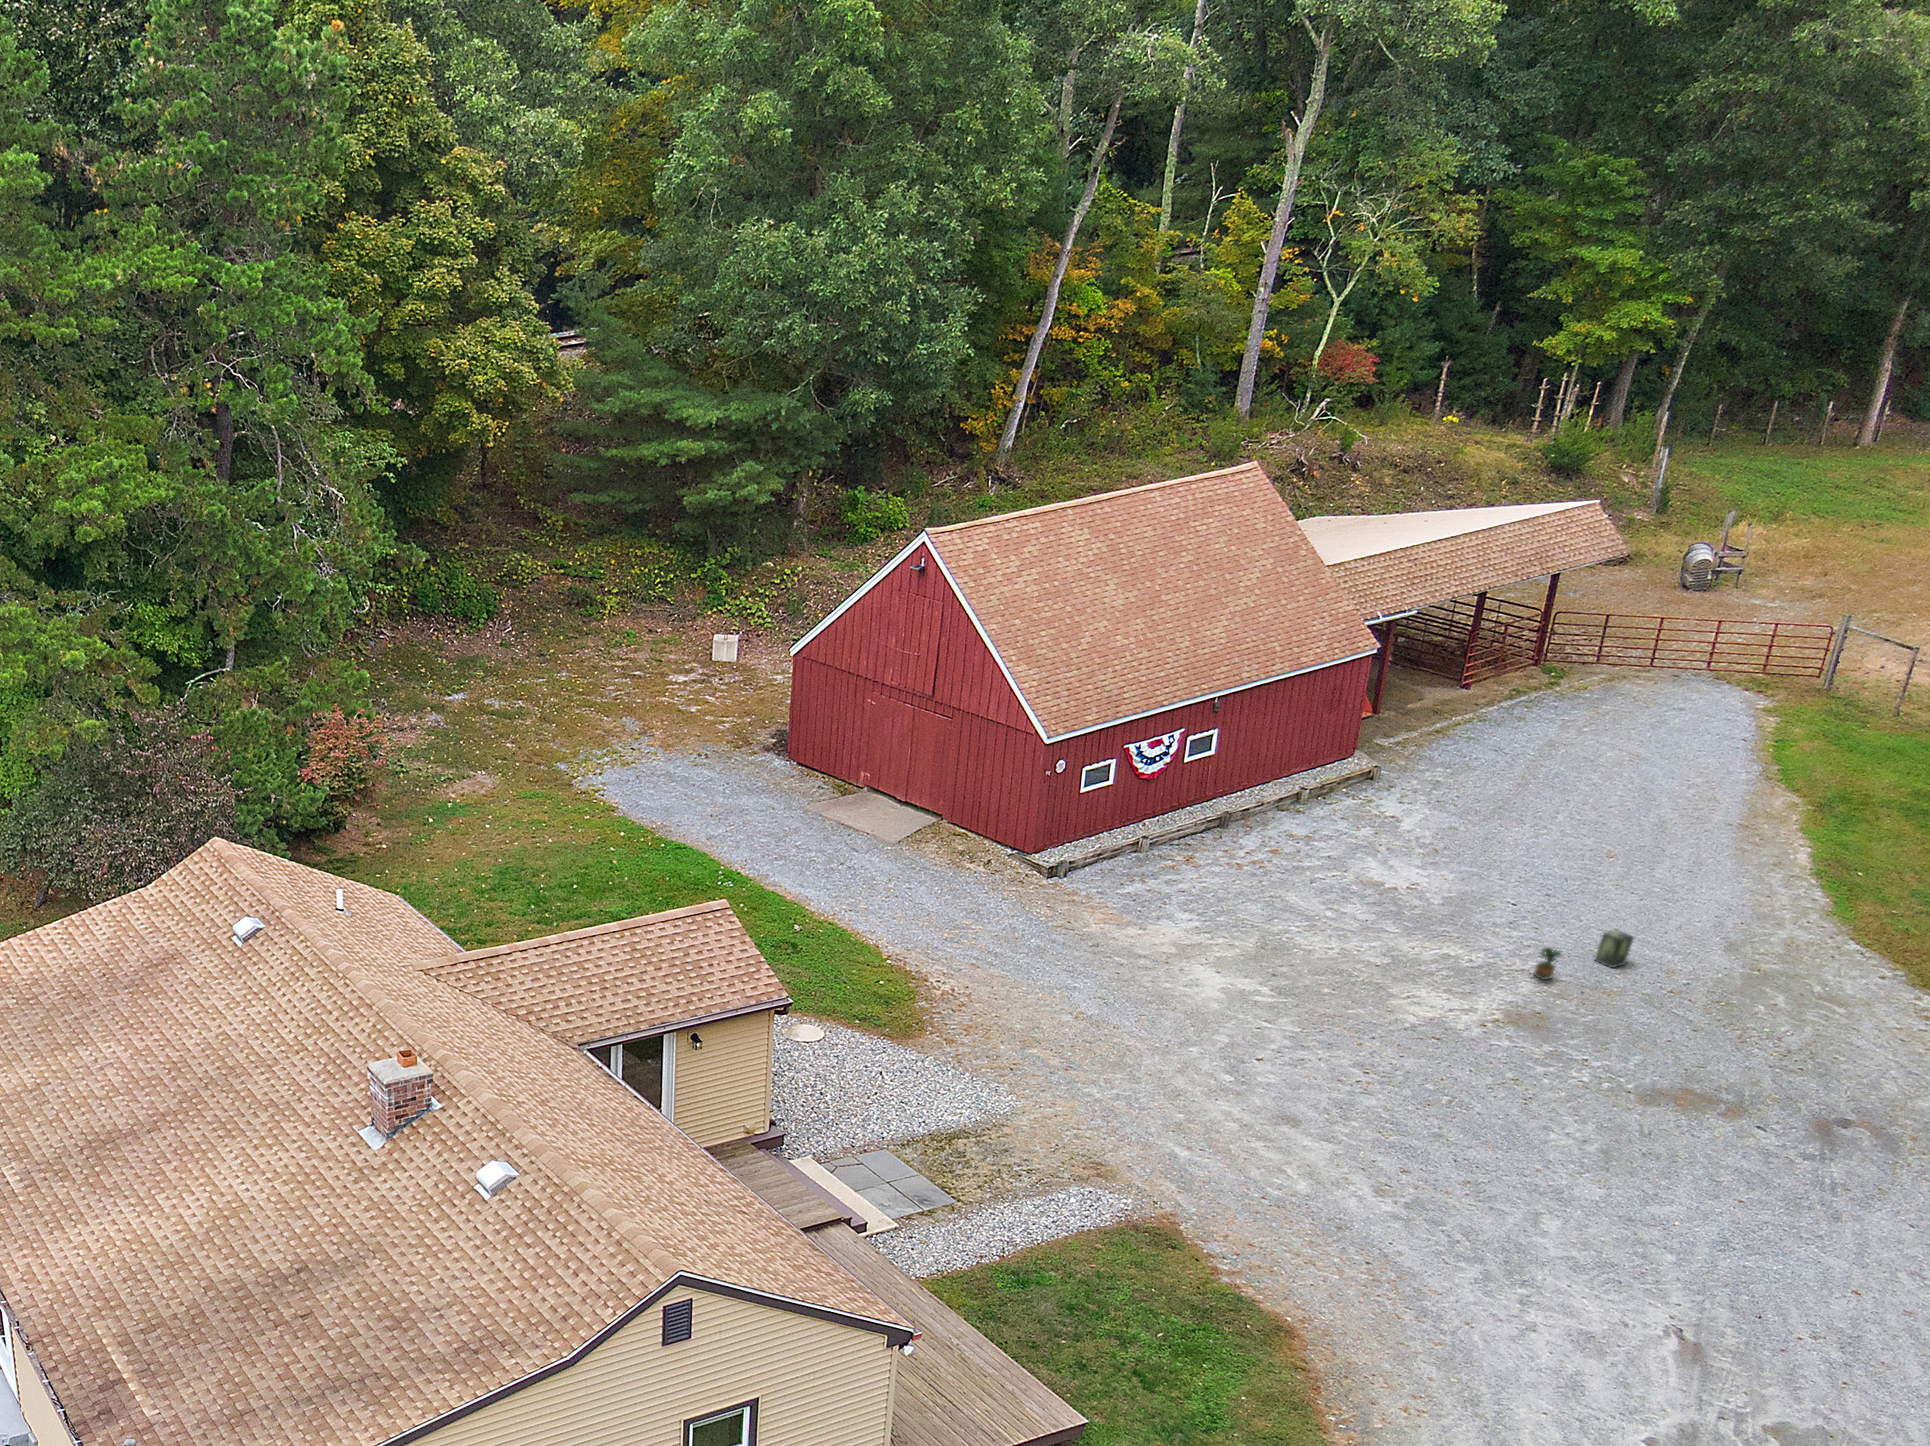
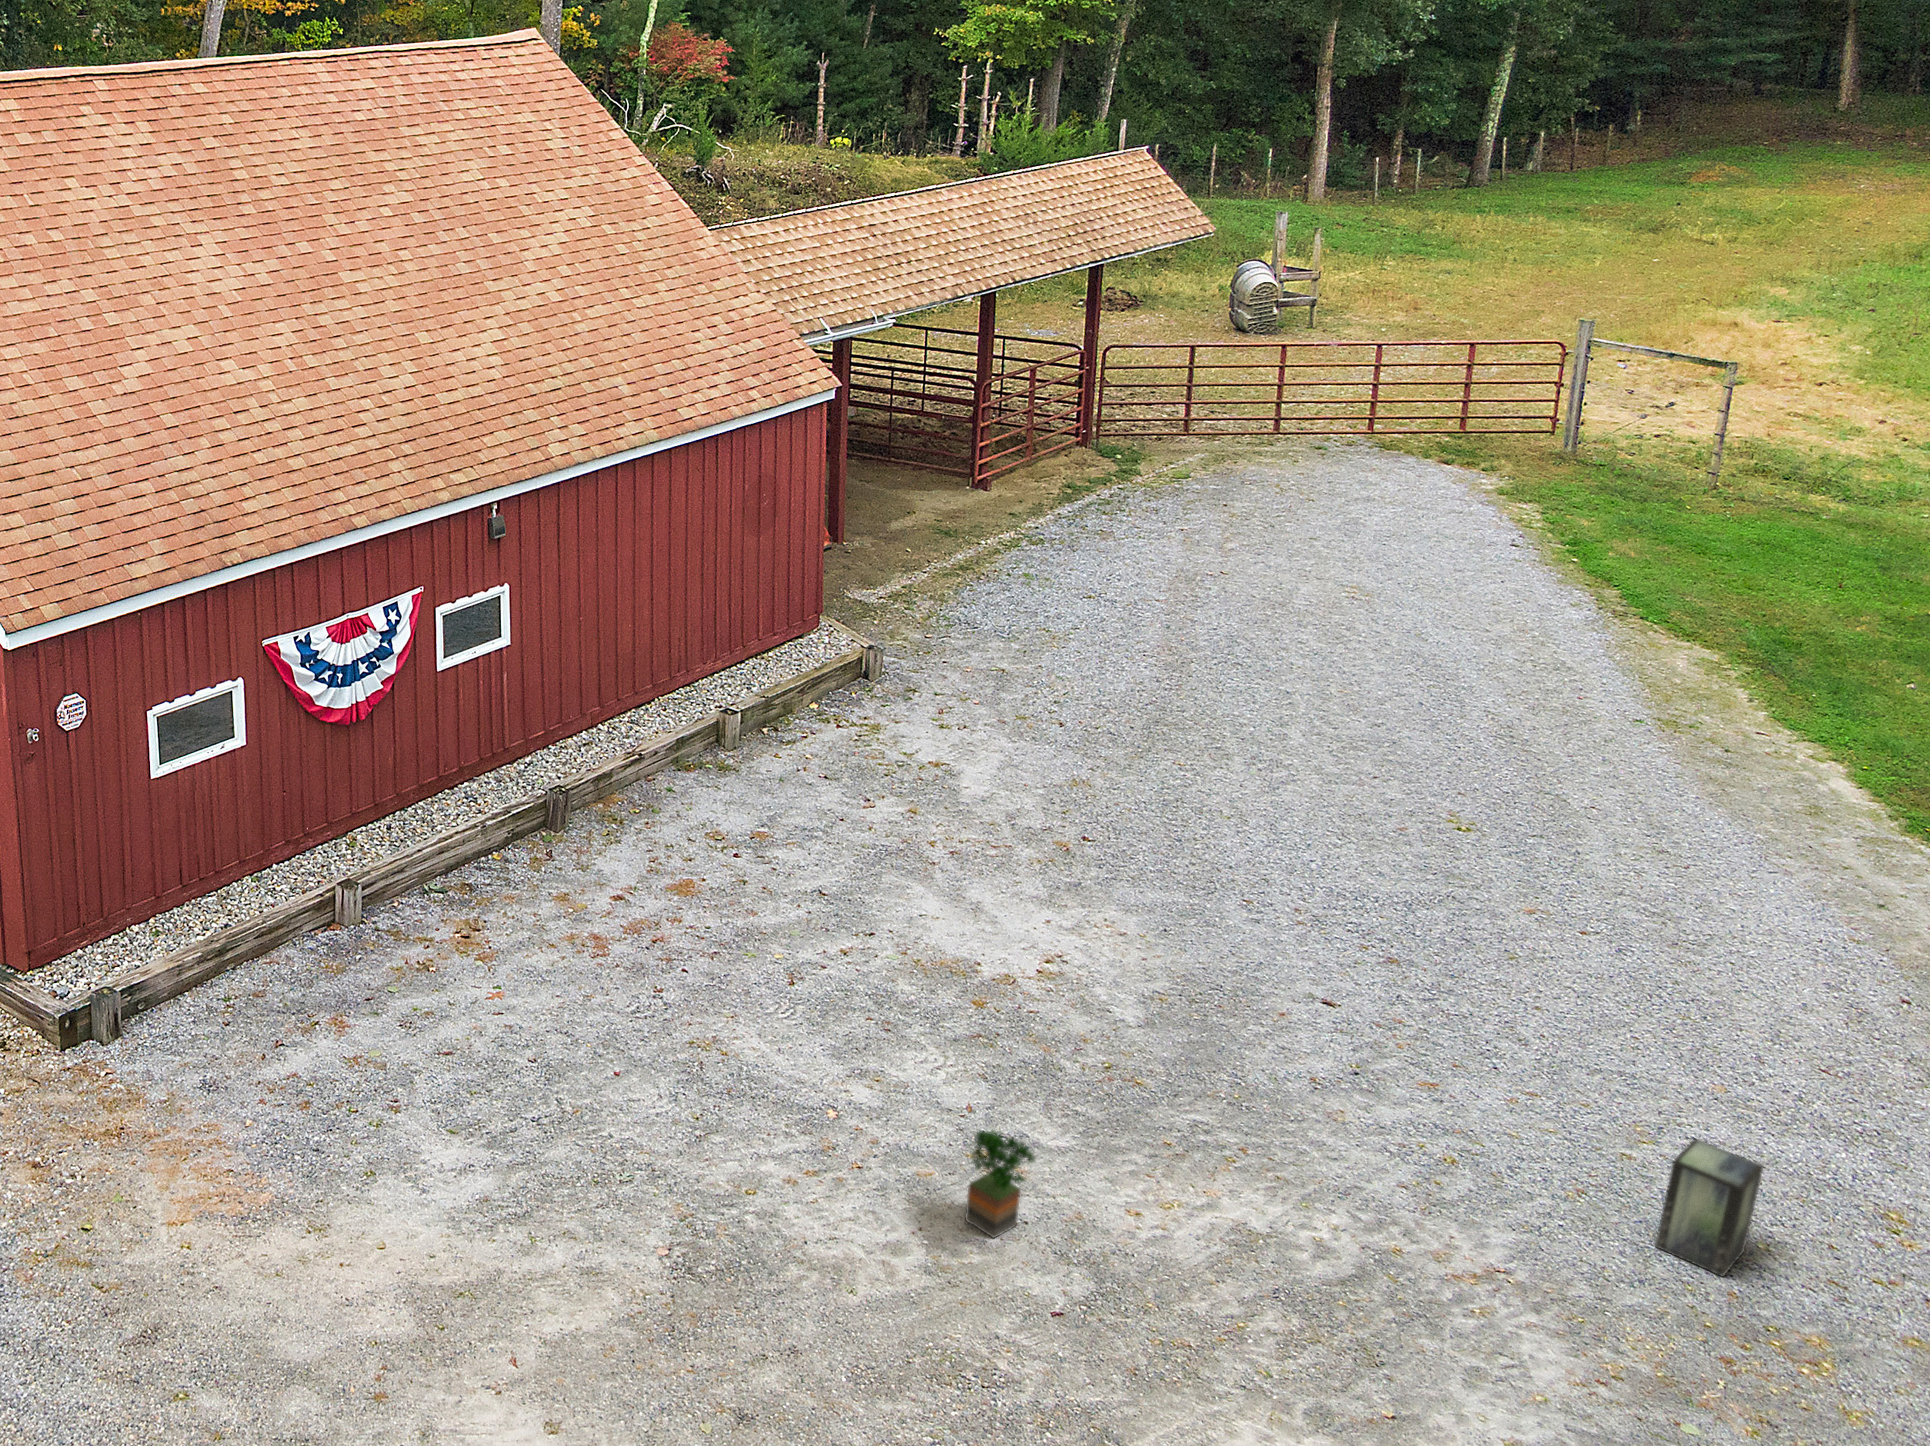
potted tree: present [1534,948,1562,980] -> present [965,1130,1035,1238]

